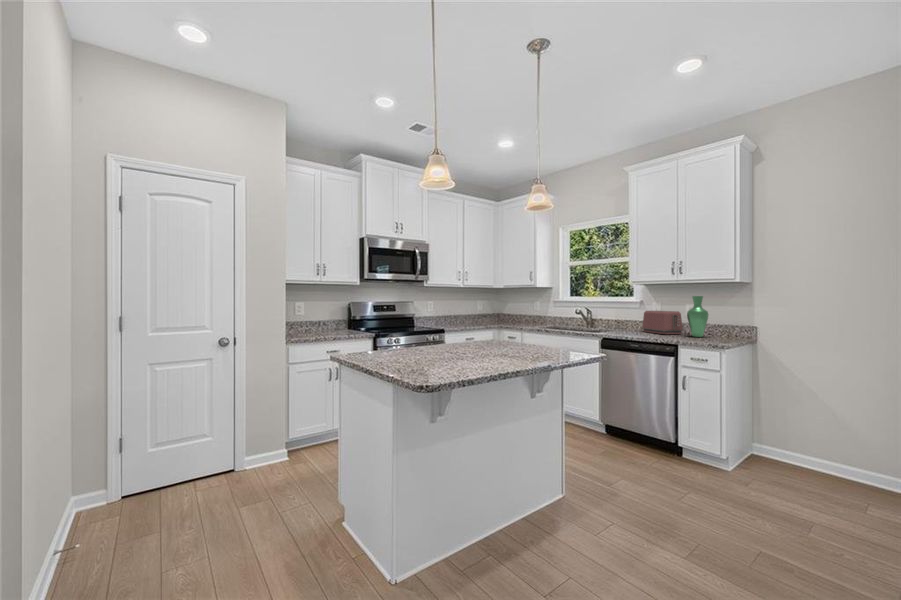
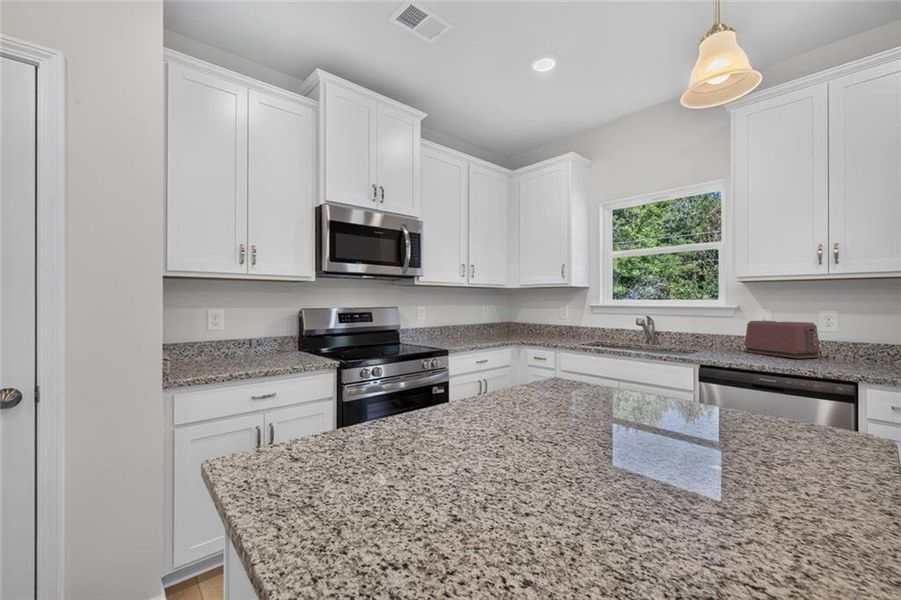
vase: present [687,296,709,337] -> none [837,299,879,364]

